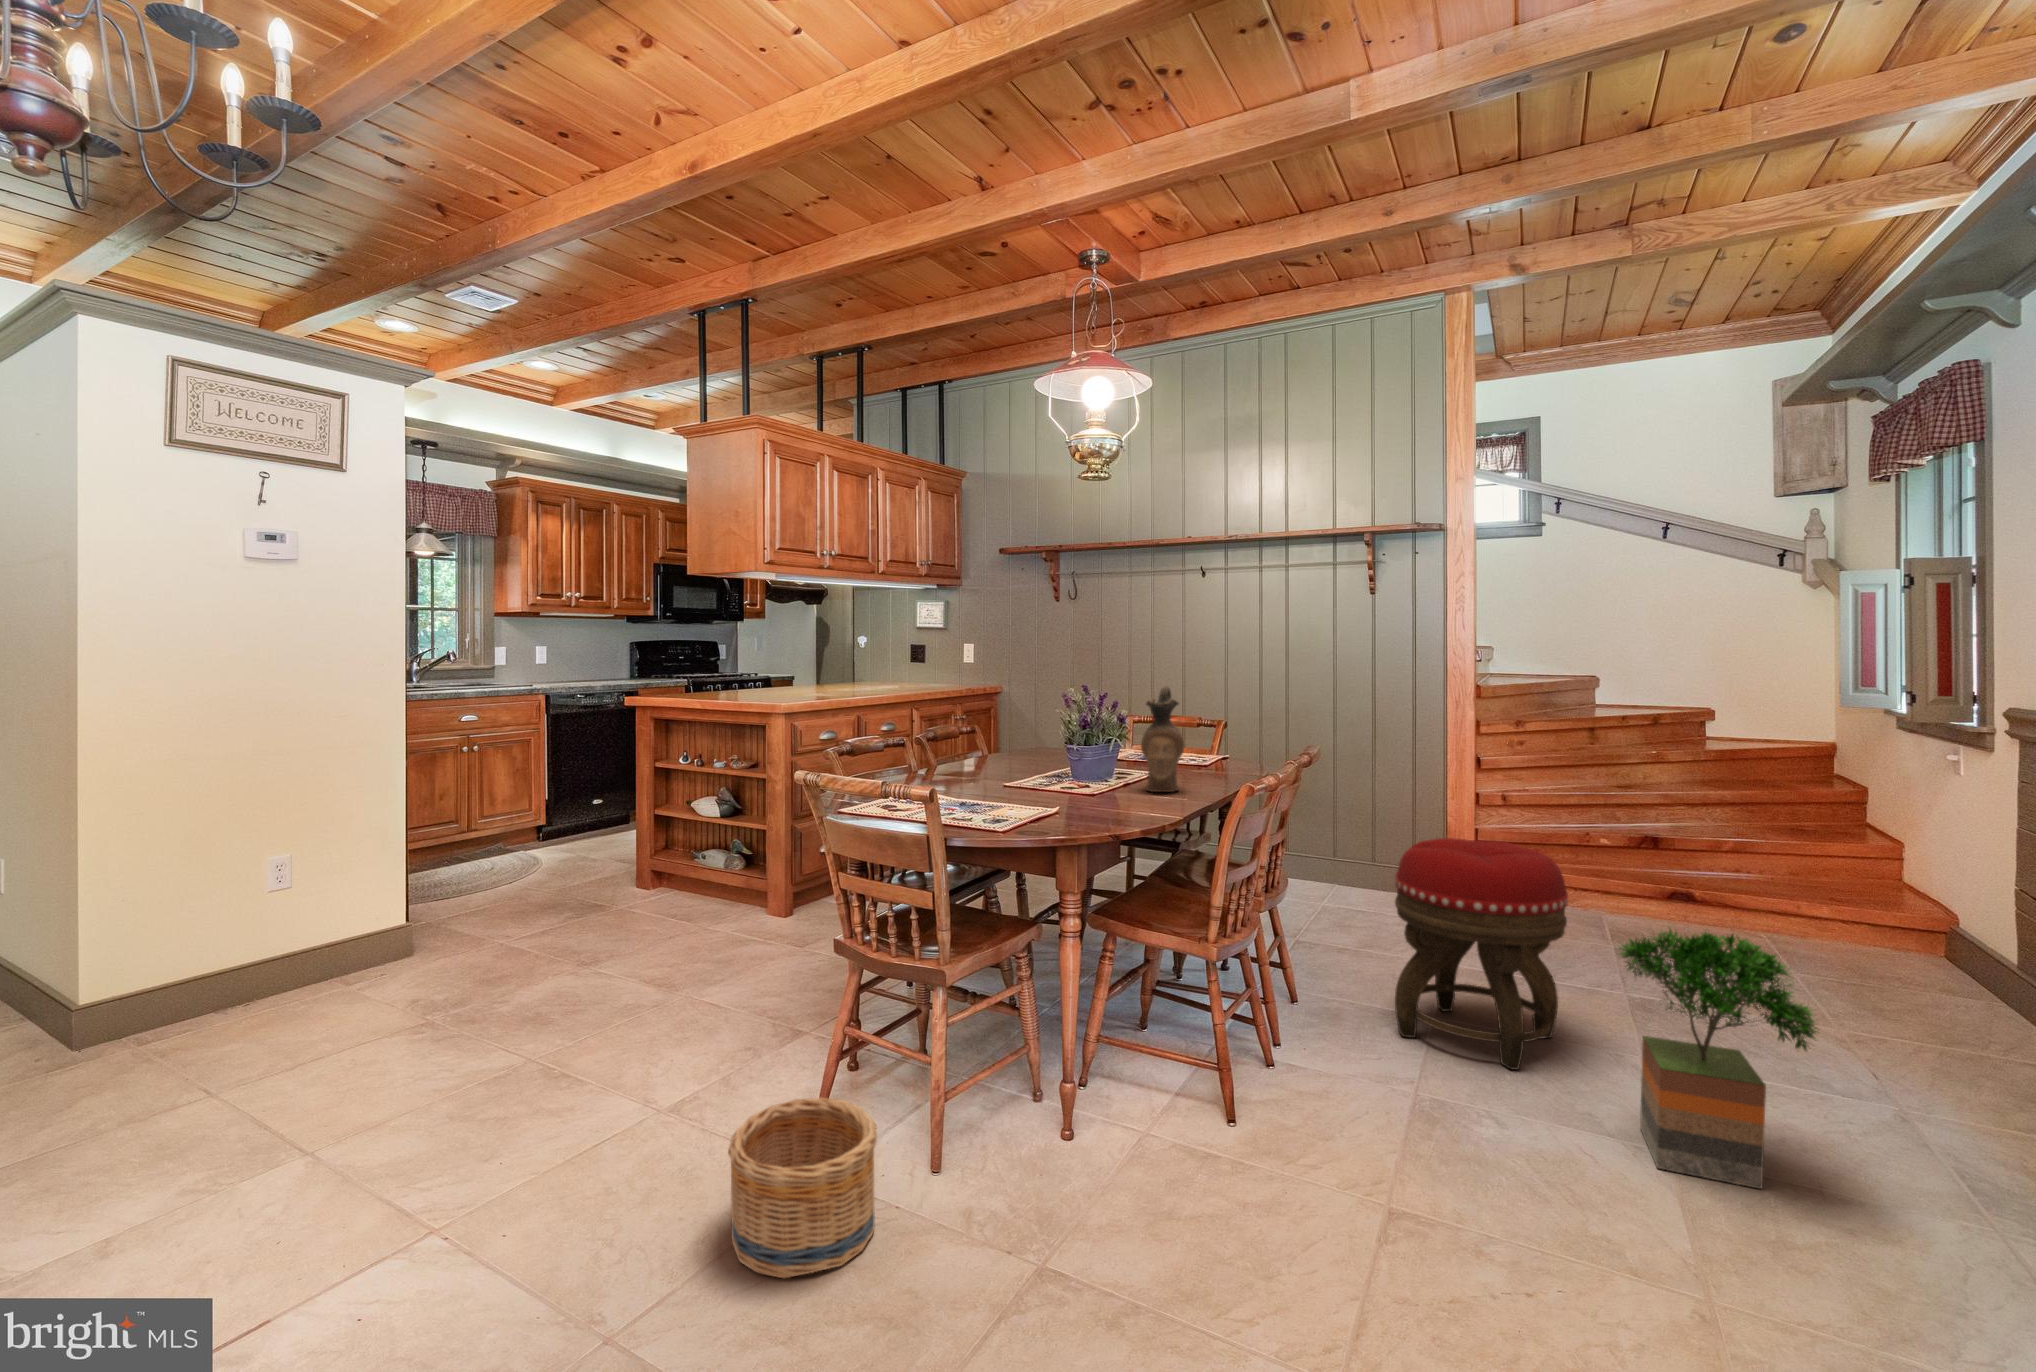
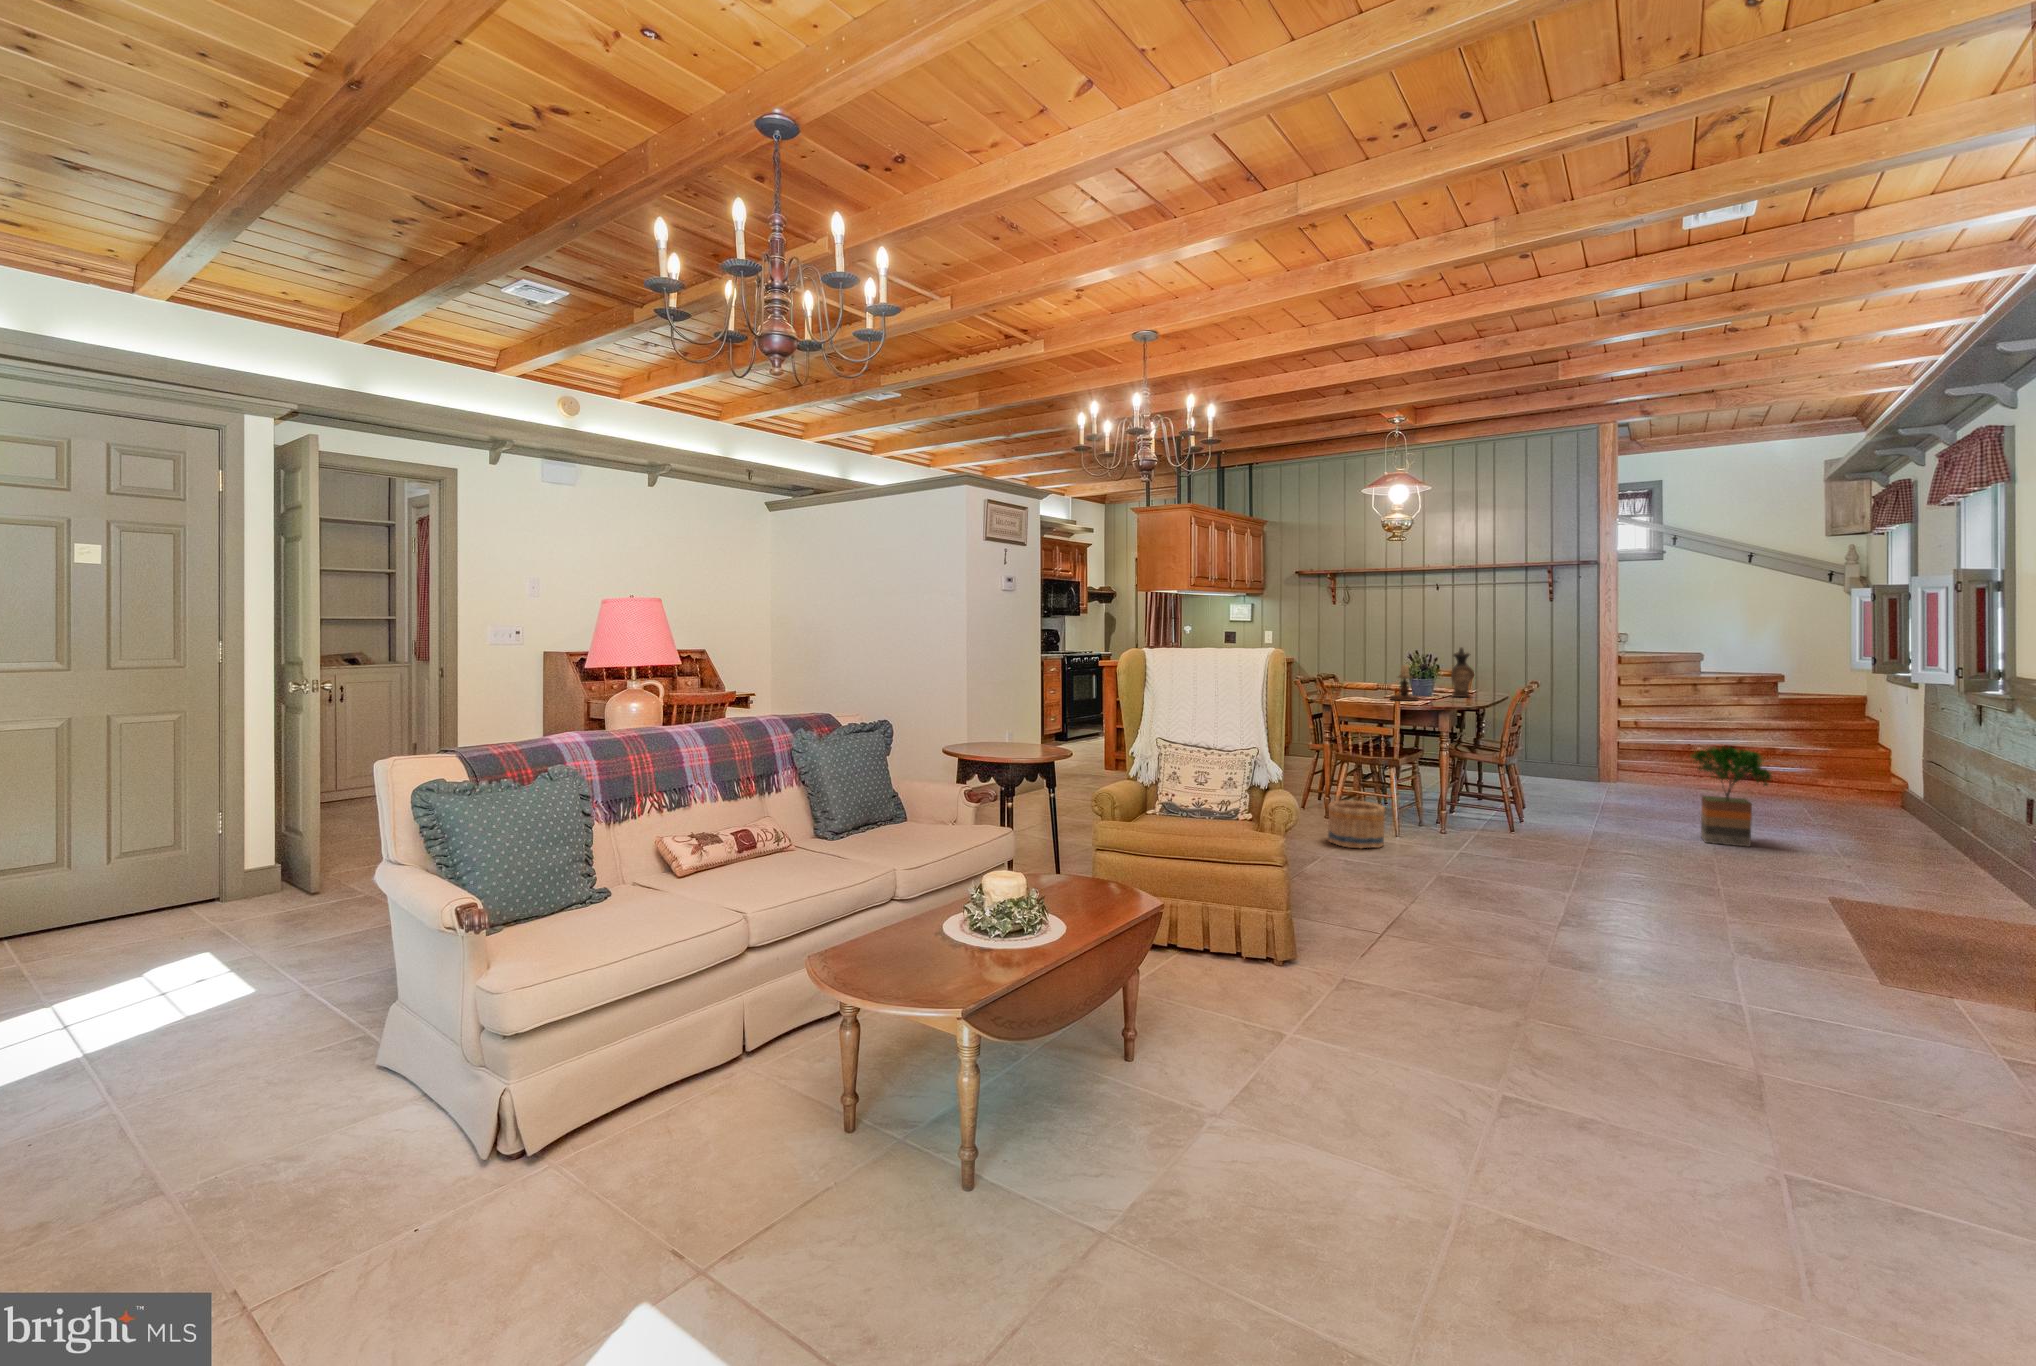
candlestick: none [985,733,1045,818] -> present [1390,665,1419,701]
footstool: present [1395,838,1568,1070] -> none [1579,724,1670,825]

